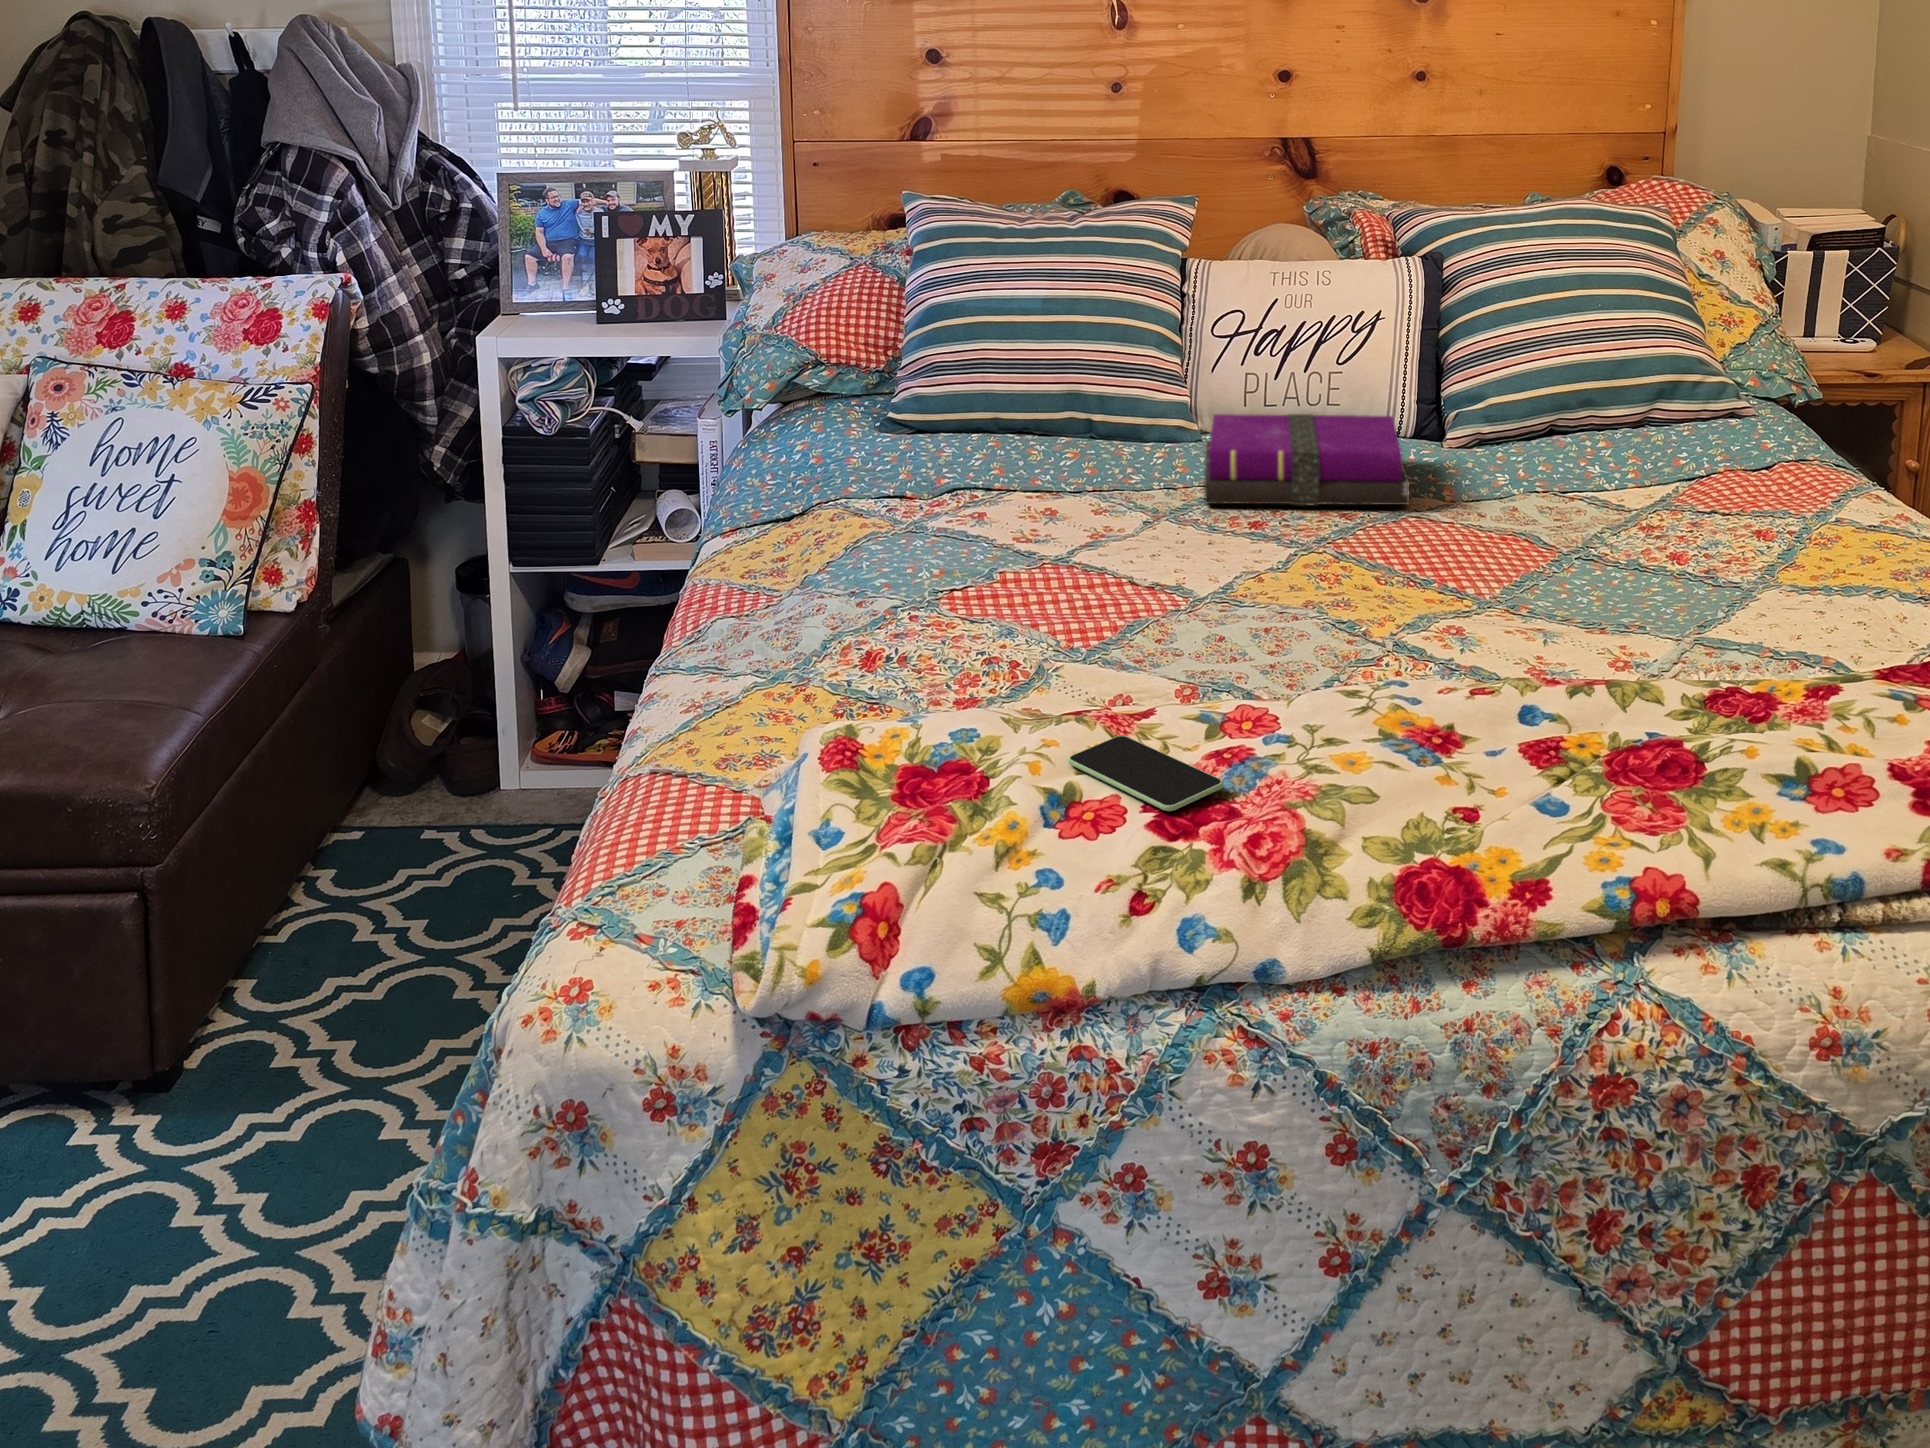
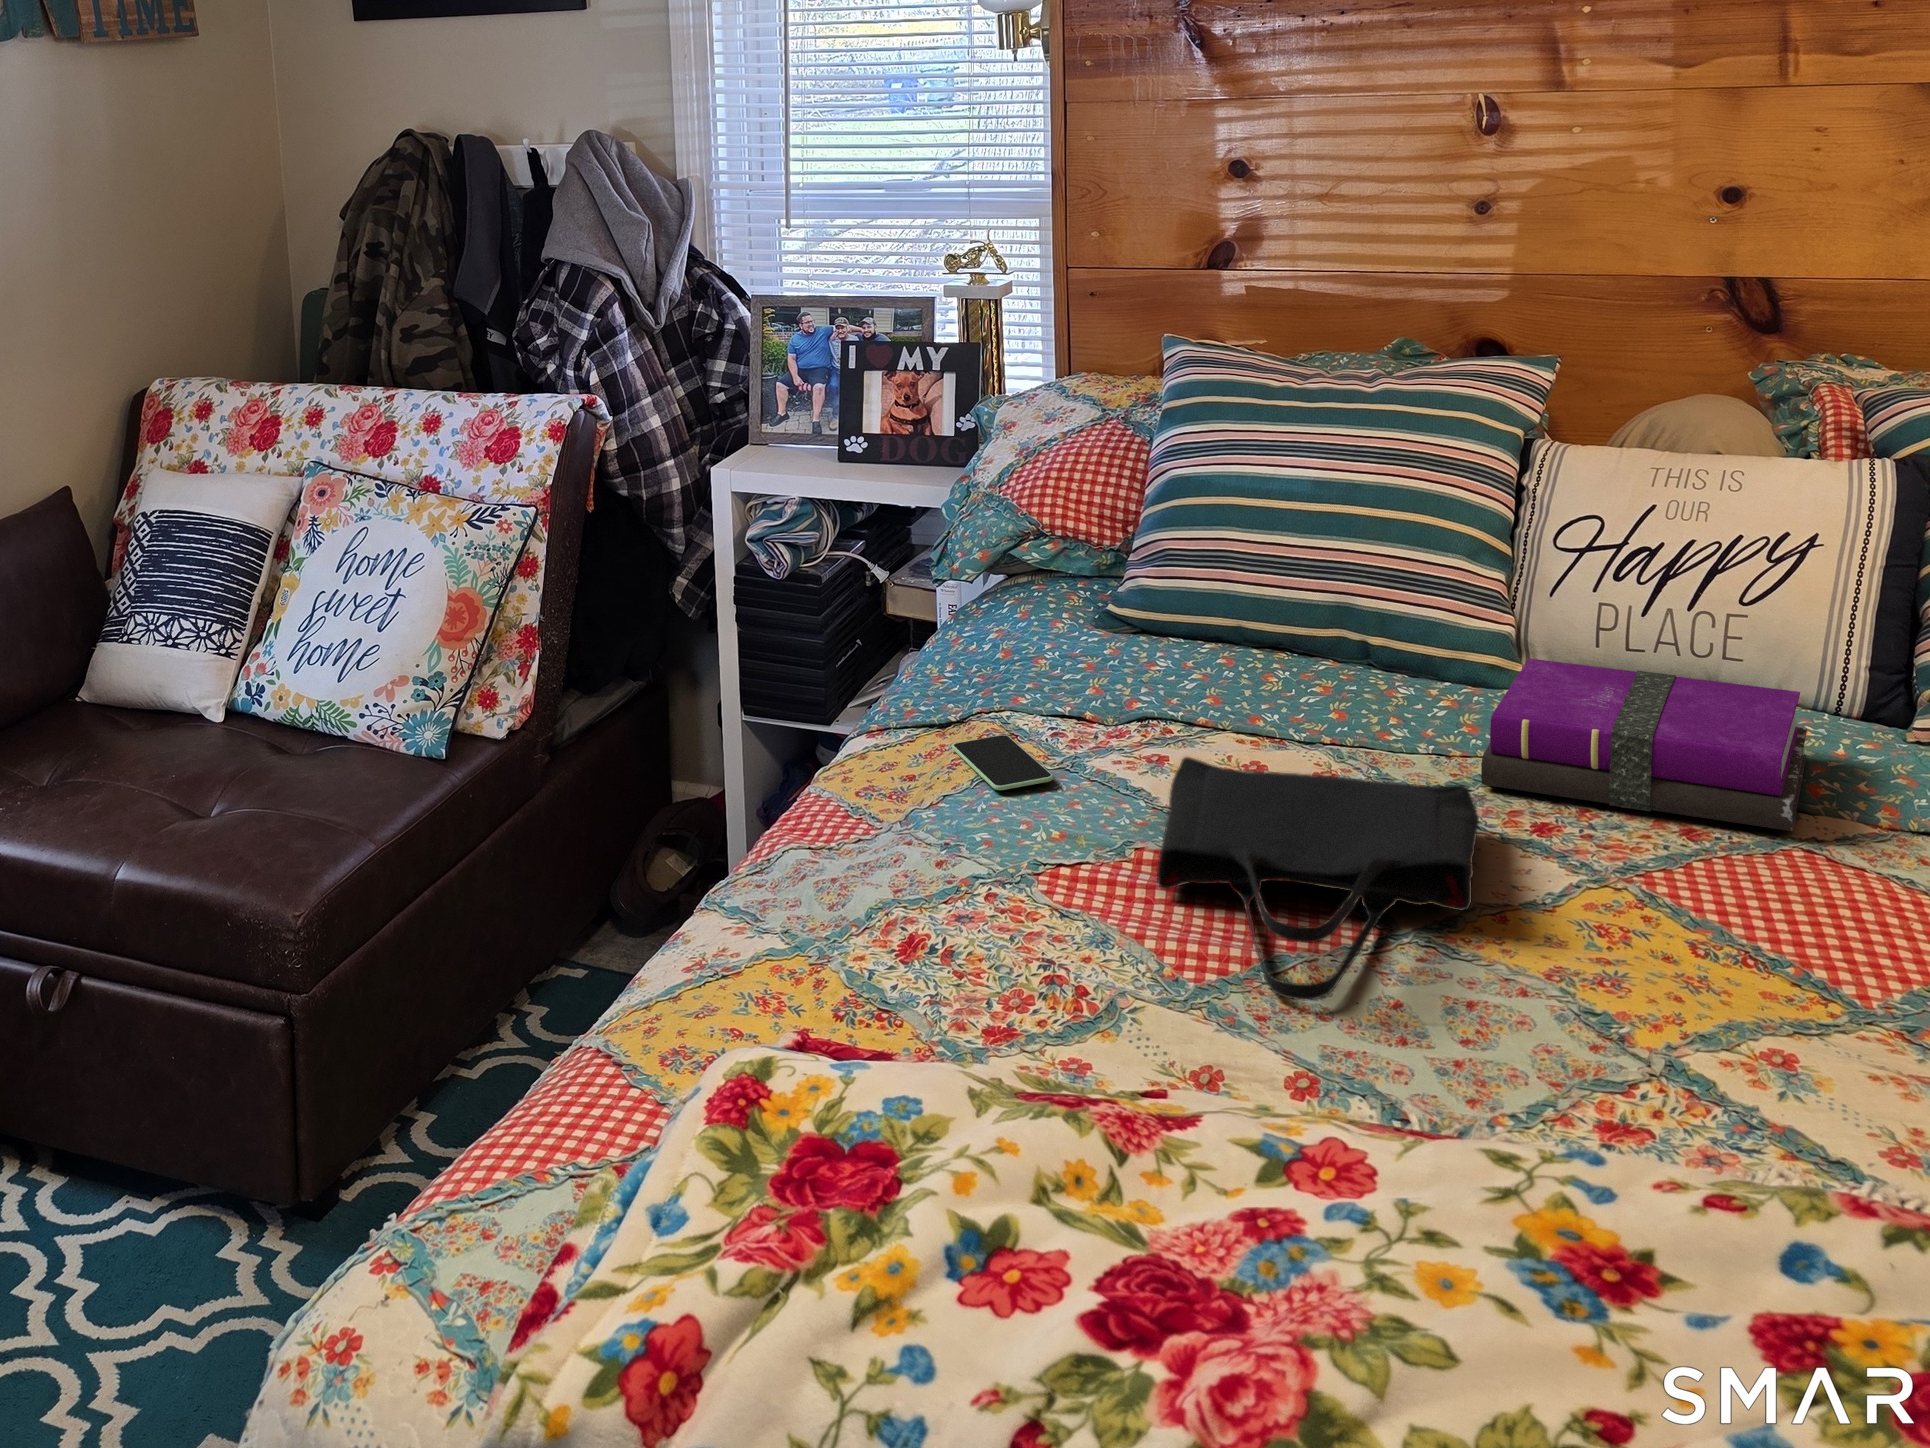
tote bag: none [998,499,1241,648] -> present [1157,757,1479,1001]
smartphone: present [1068,736,1224,811] -> present [952,735,1053,790]

